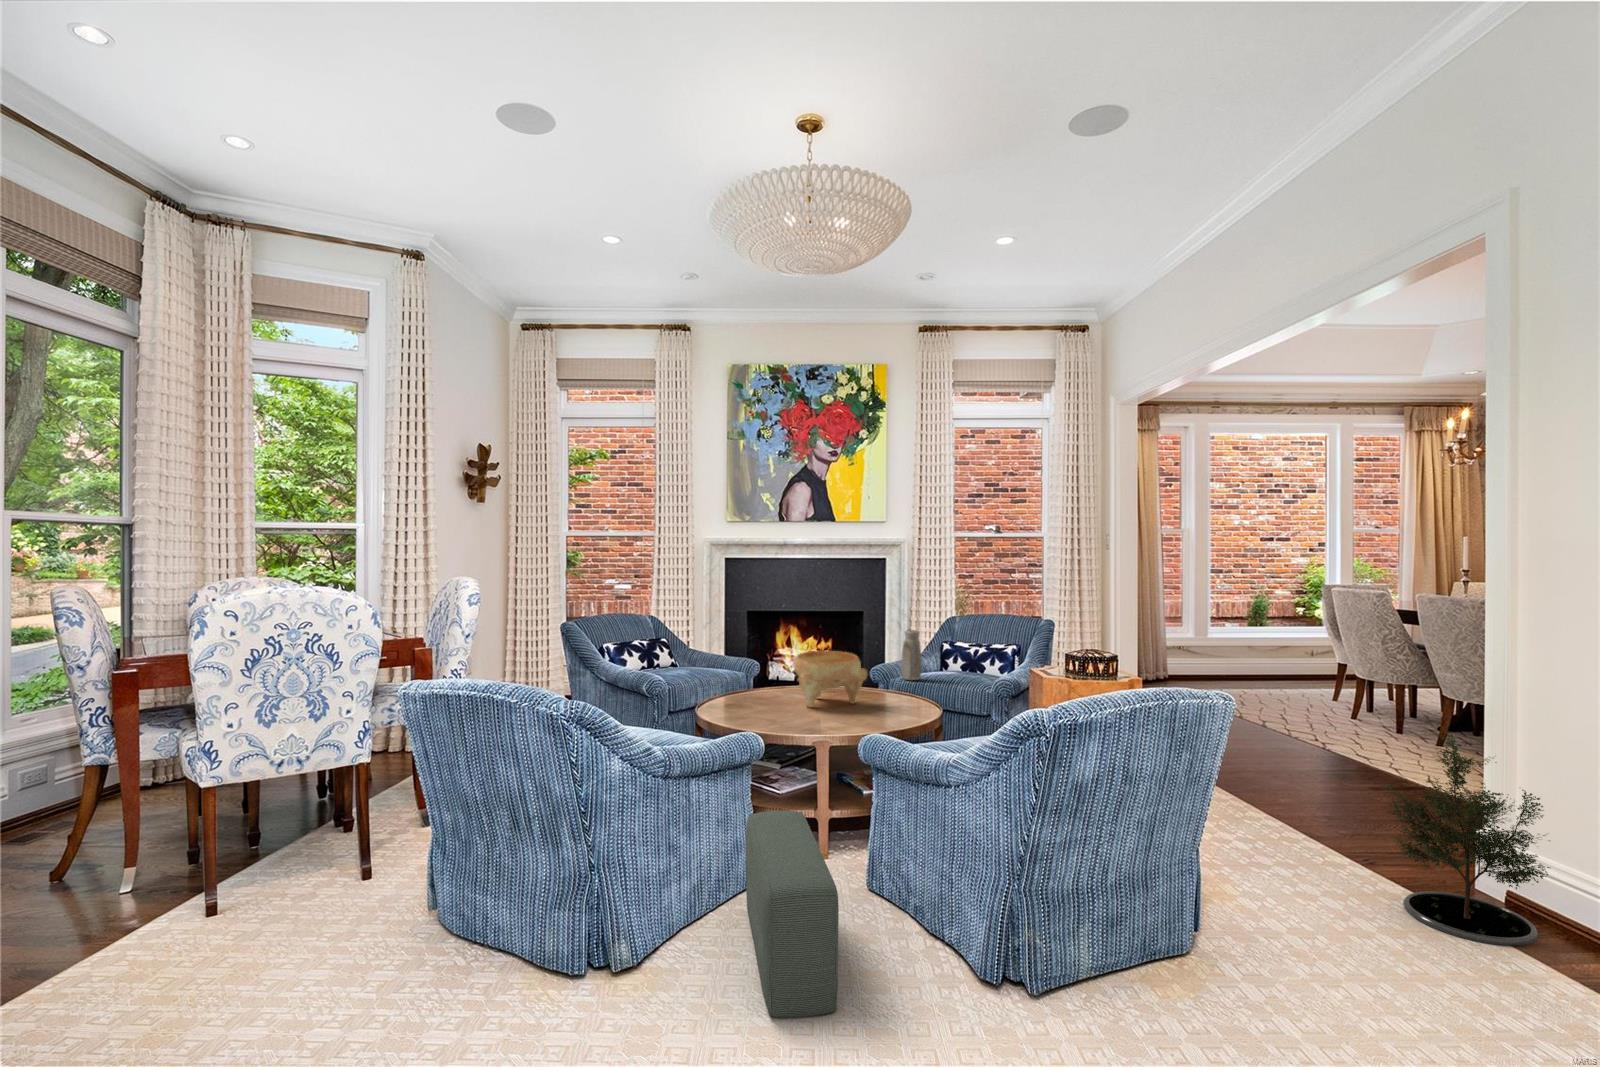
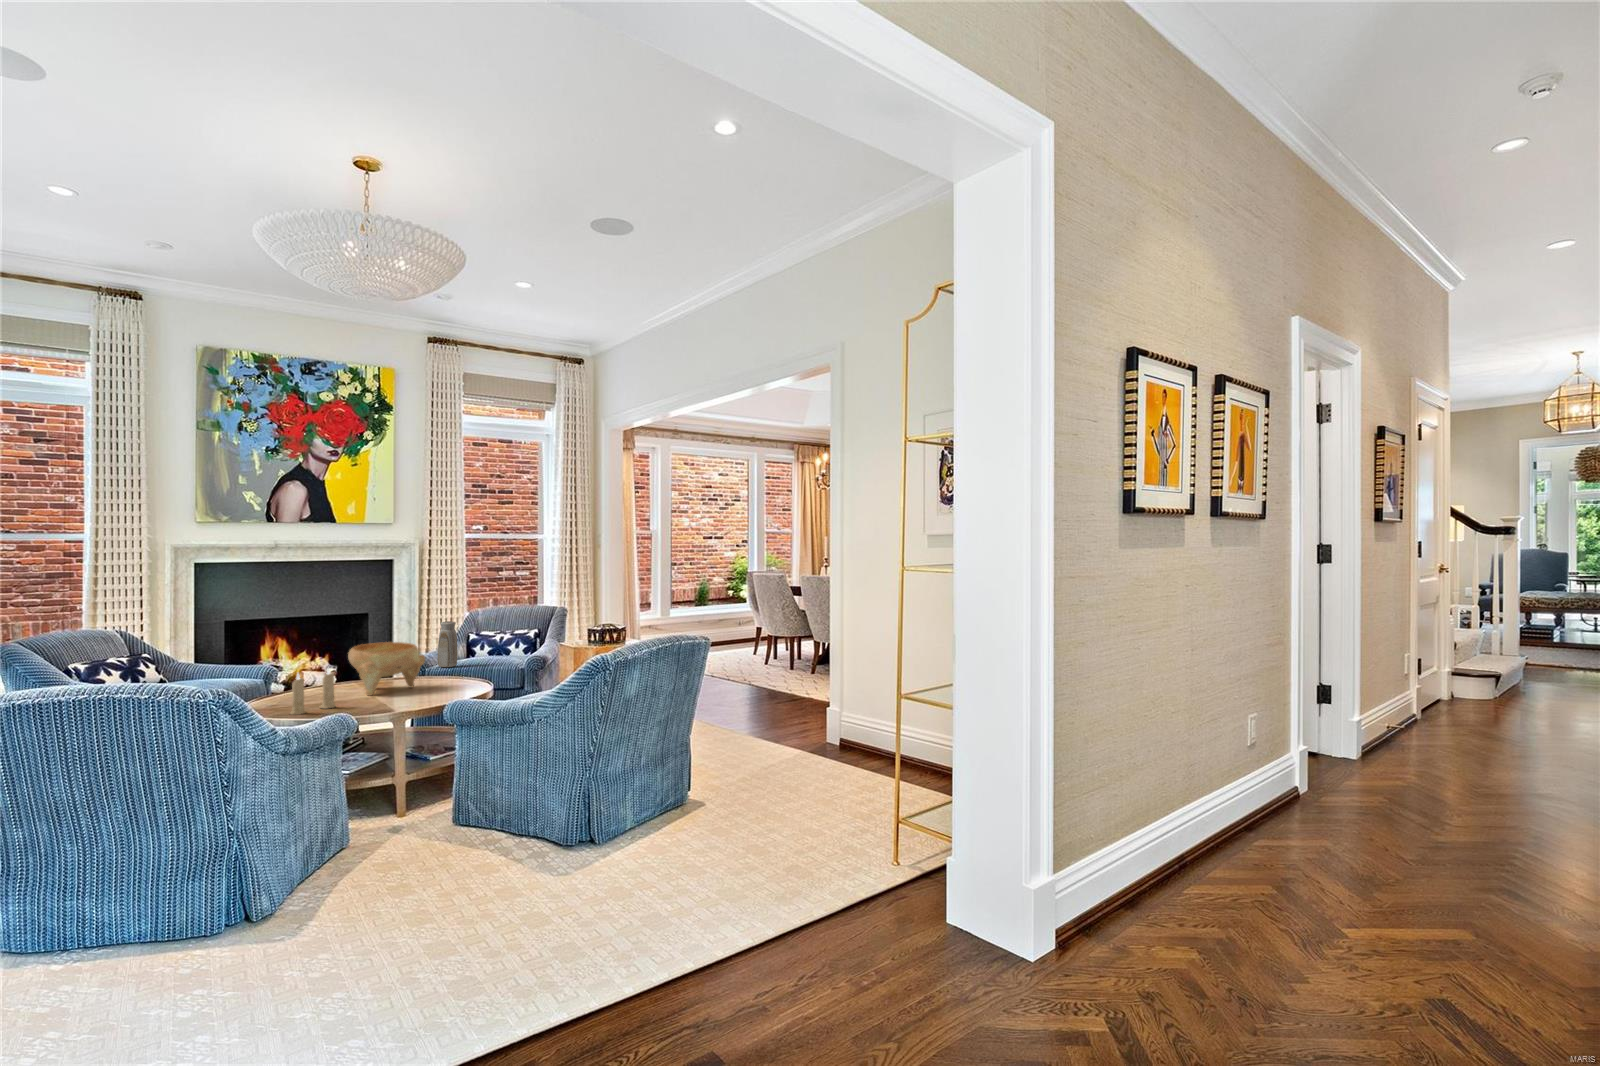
candle: none [722,674,767,722] -> present [290,669,335,715]
potted tree: present [1379,731,1550,946] -> none [801,646,881,766]
pouf: present [746,811,839,1018] -> none [367,766,490,908]

